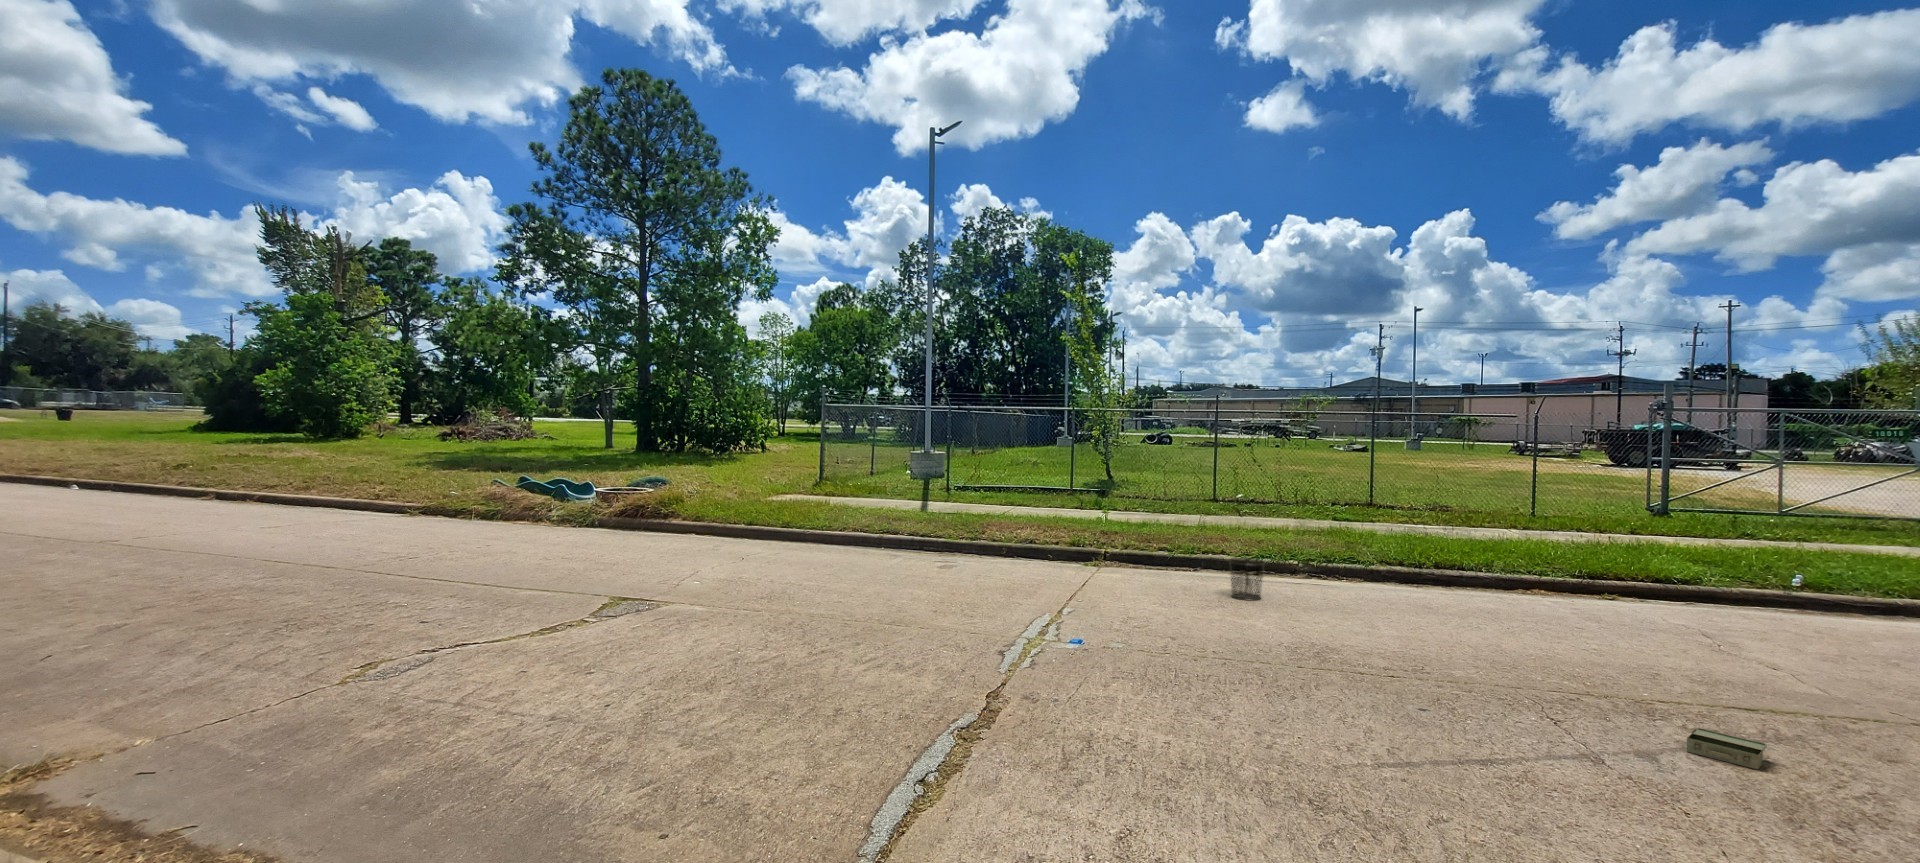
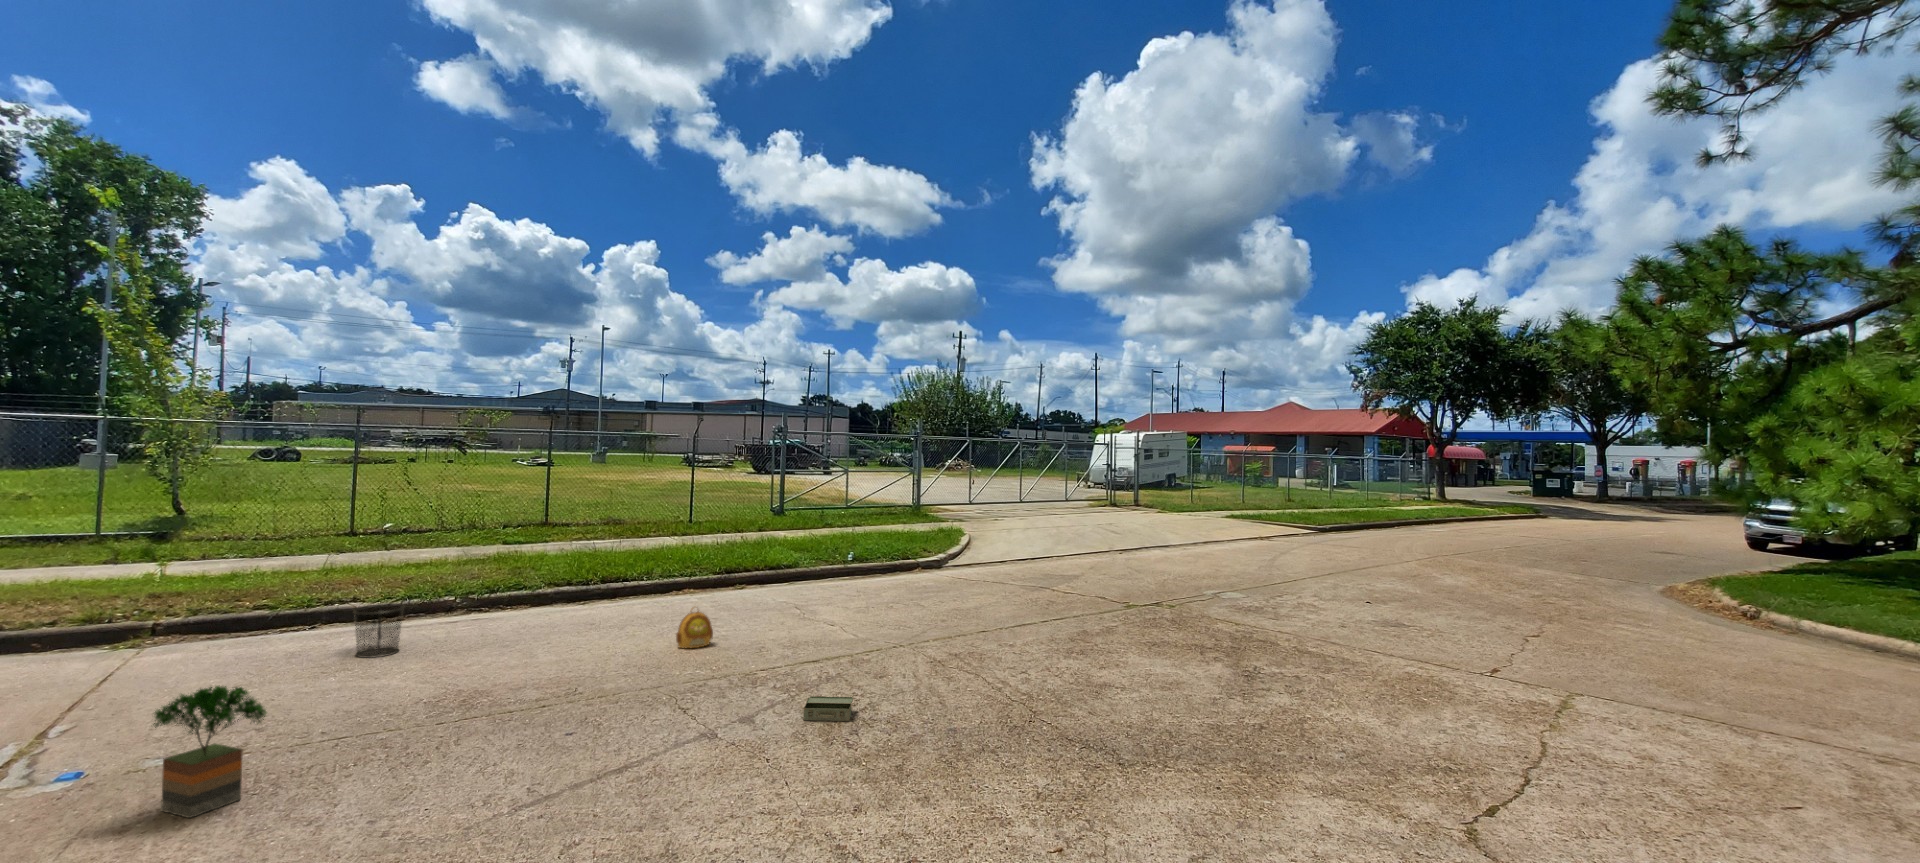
potted tree: none [1131,594,1194,680] -> present [153,686,267,818]
backpack: none [1520,604,1566,649] -> present [676,608,713,648]

